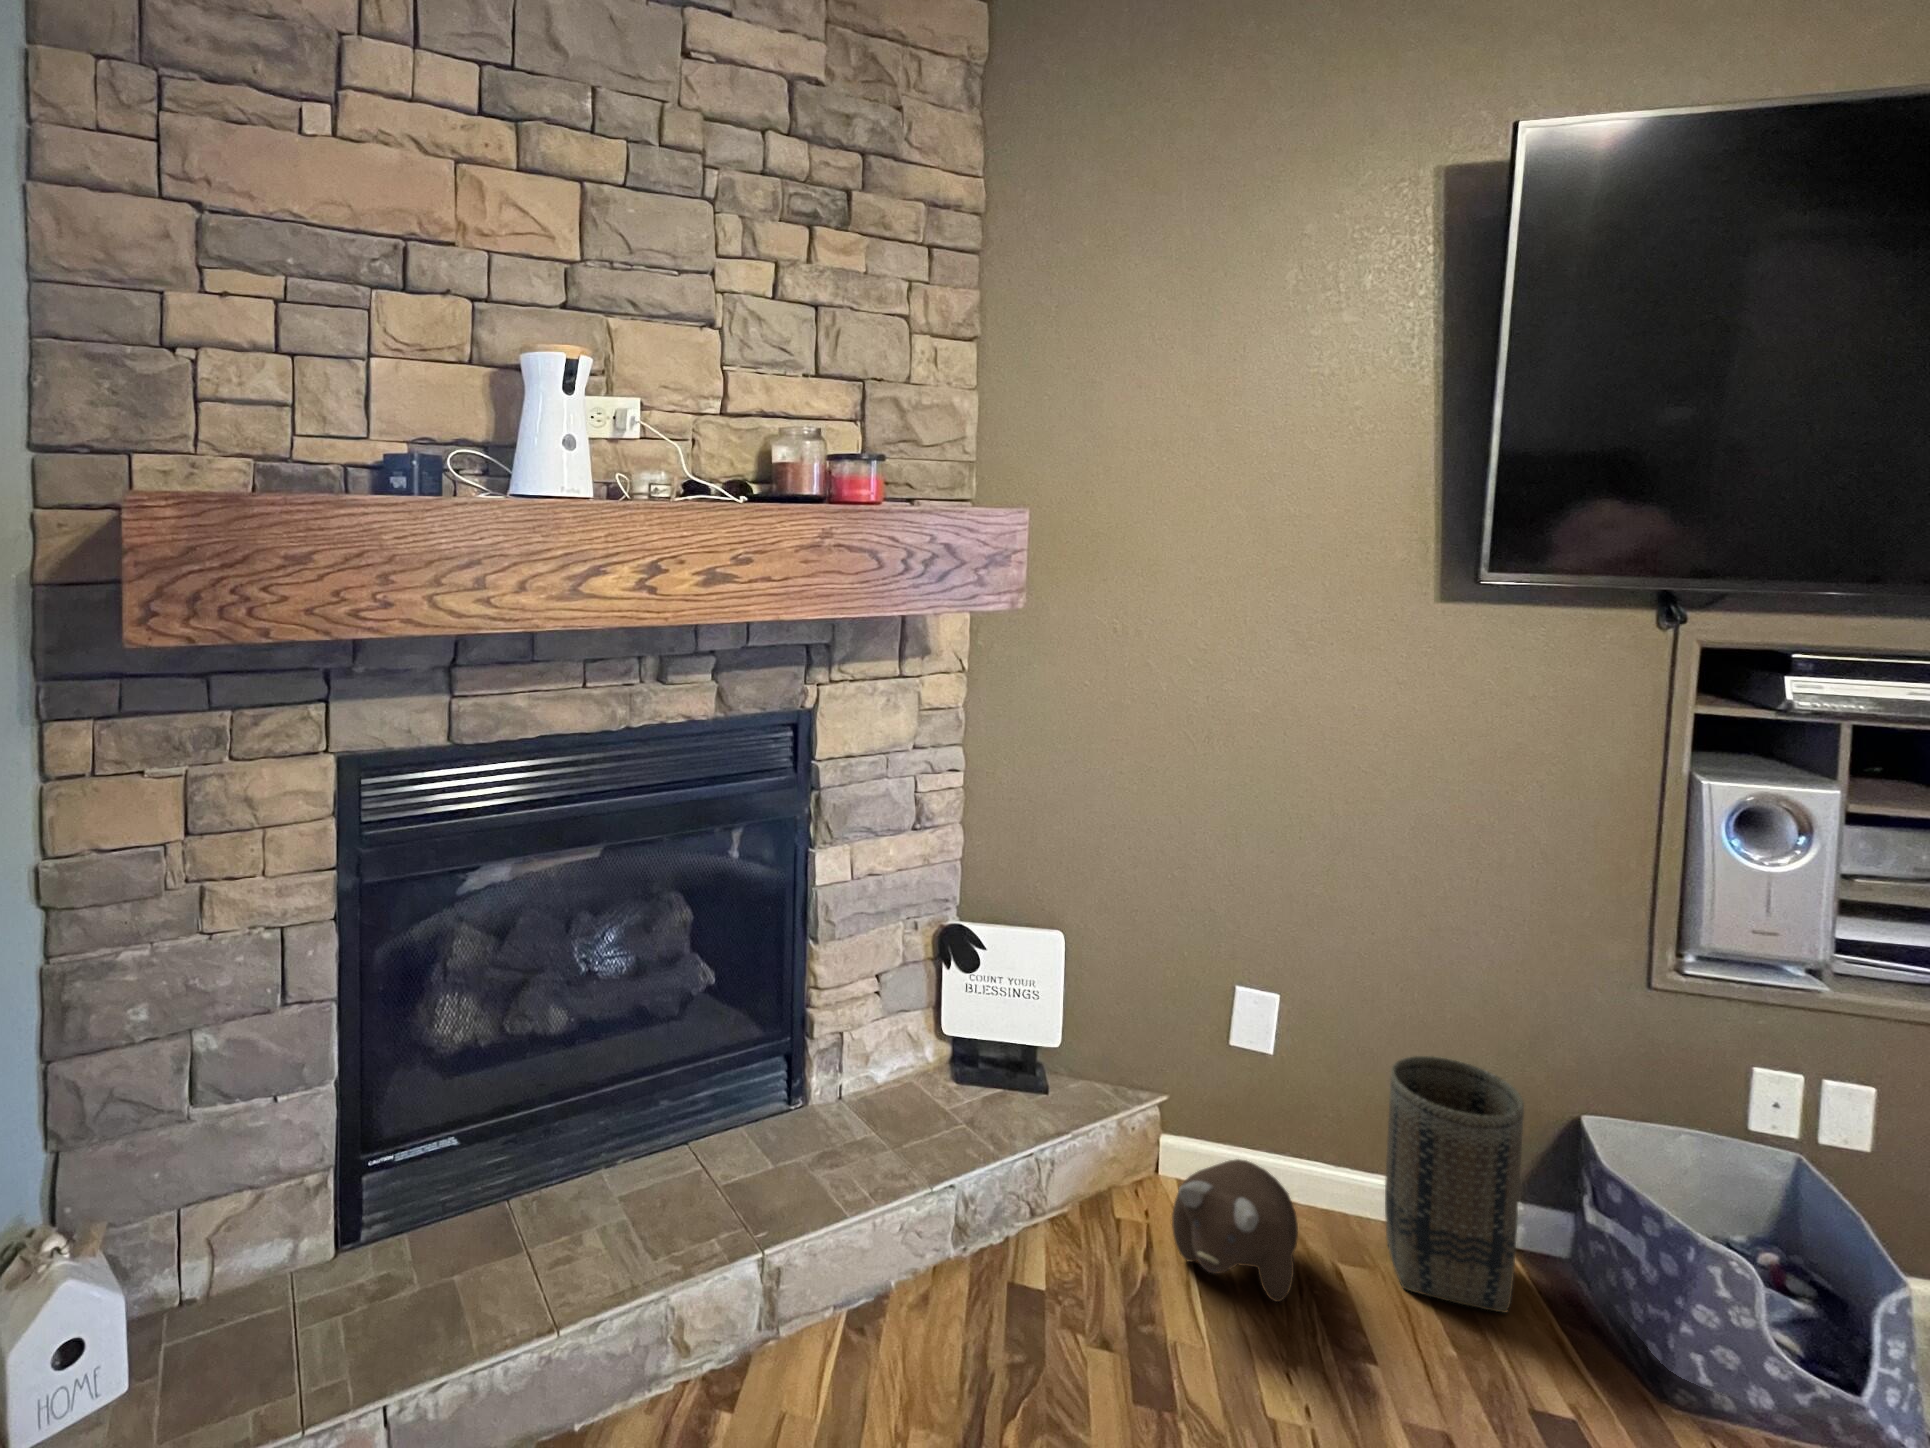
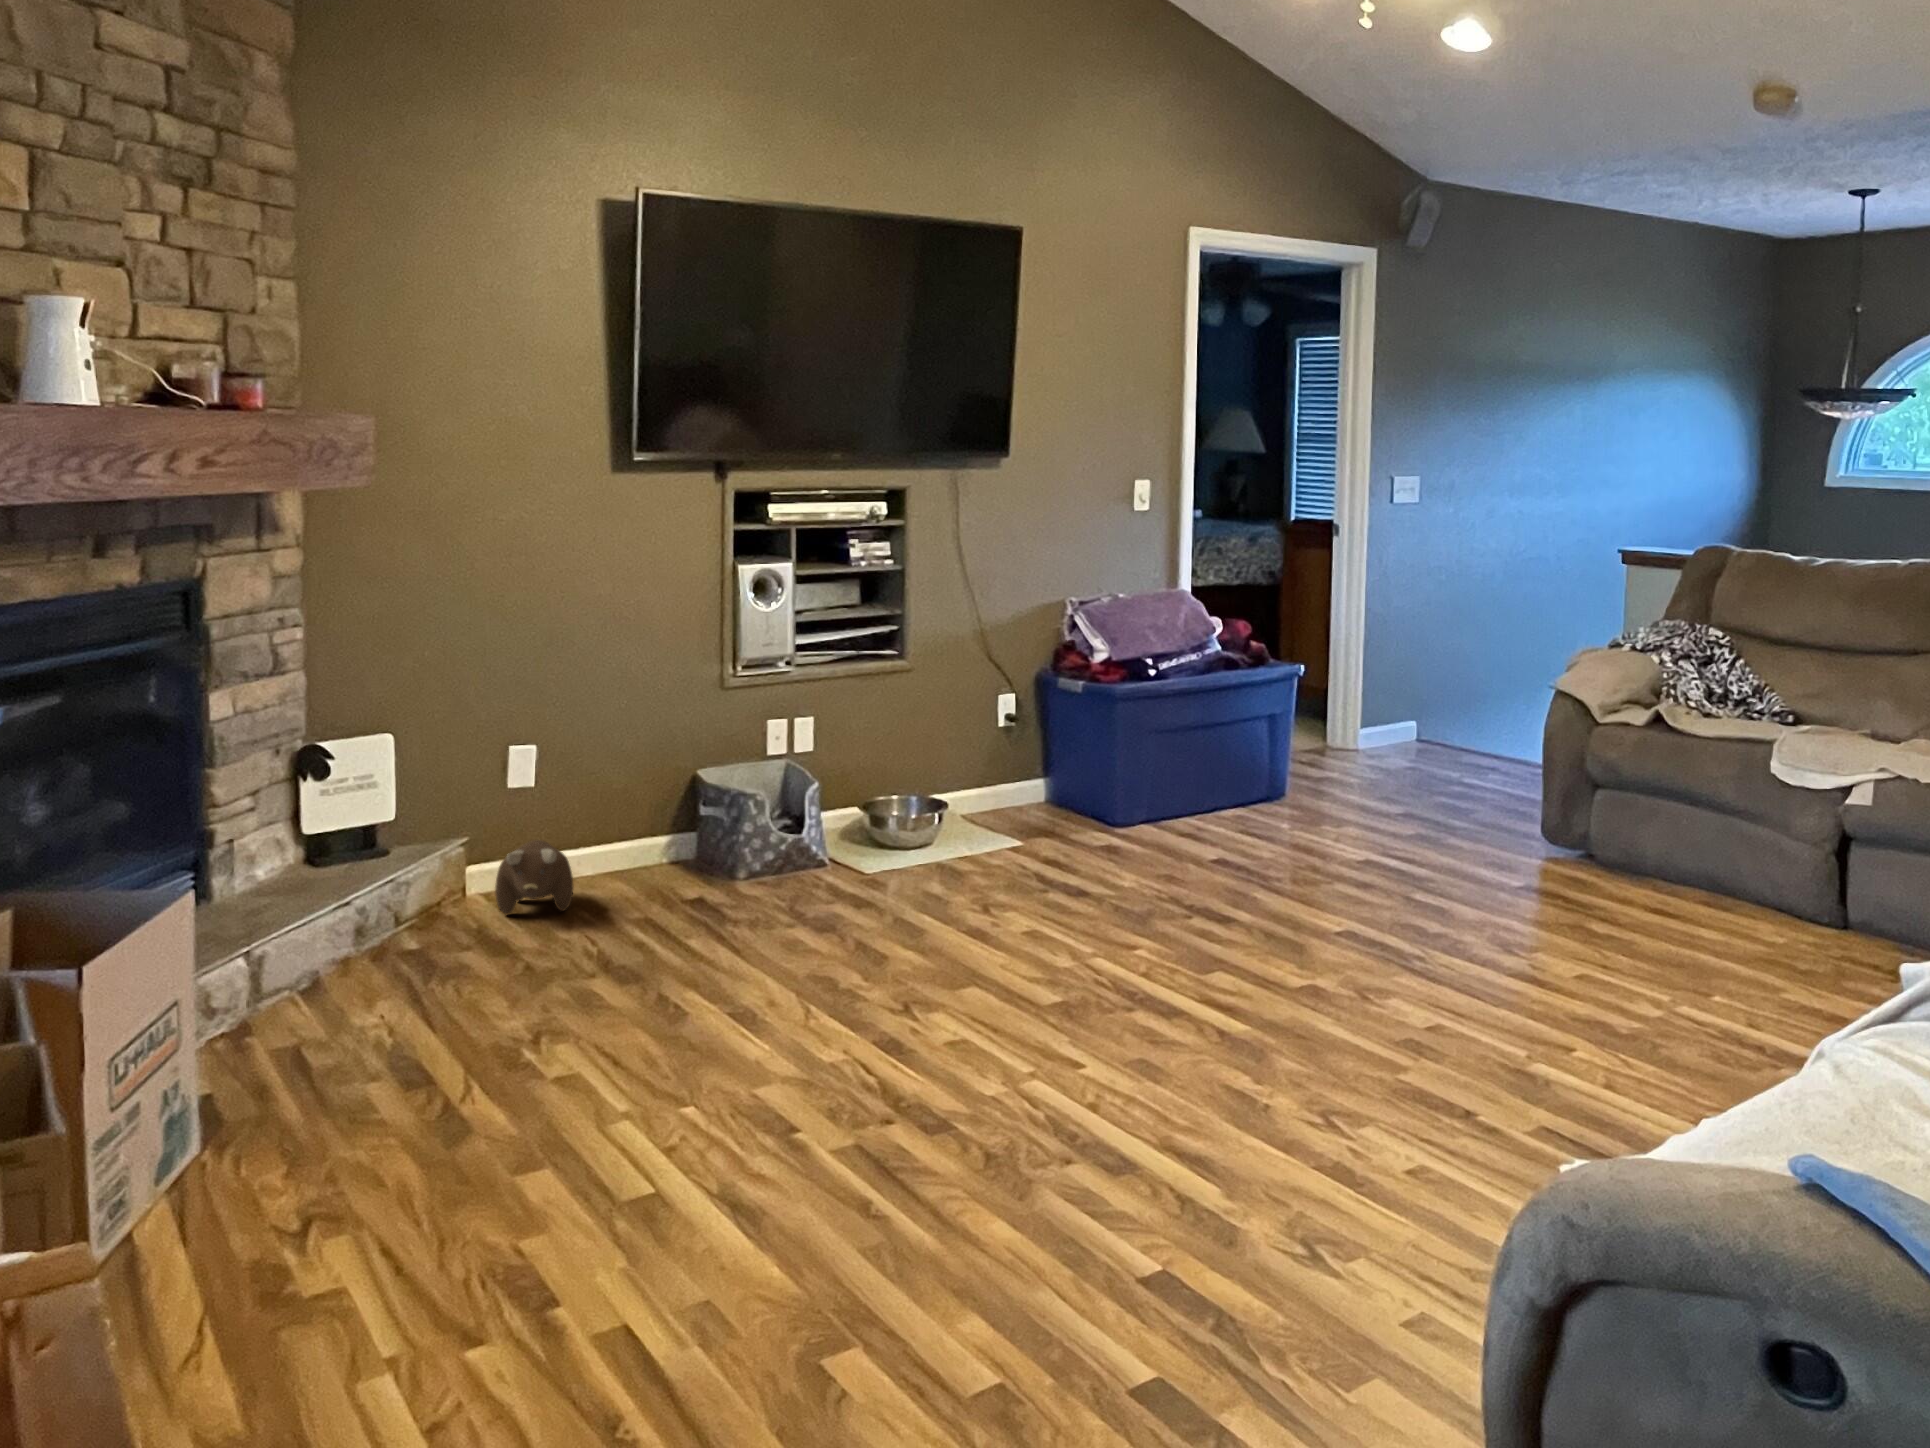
basket: present [1385,1056,1524,1312] -> none [606,754,677,888]

